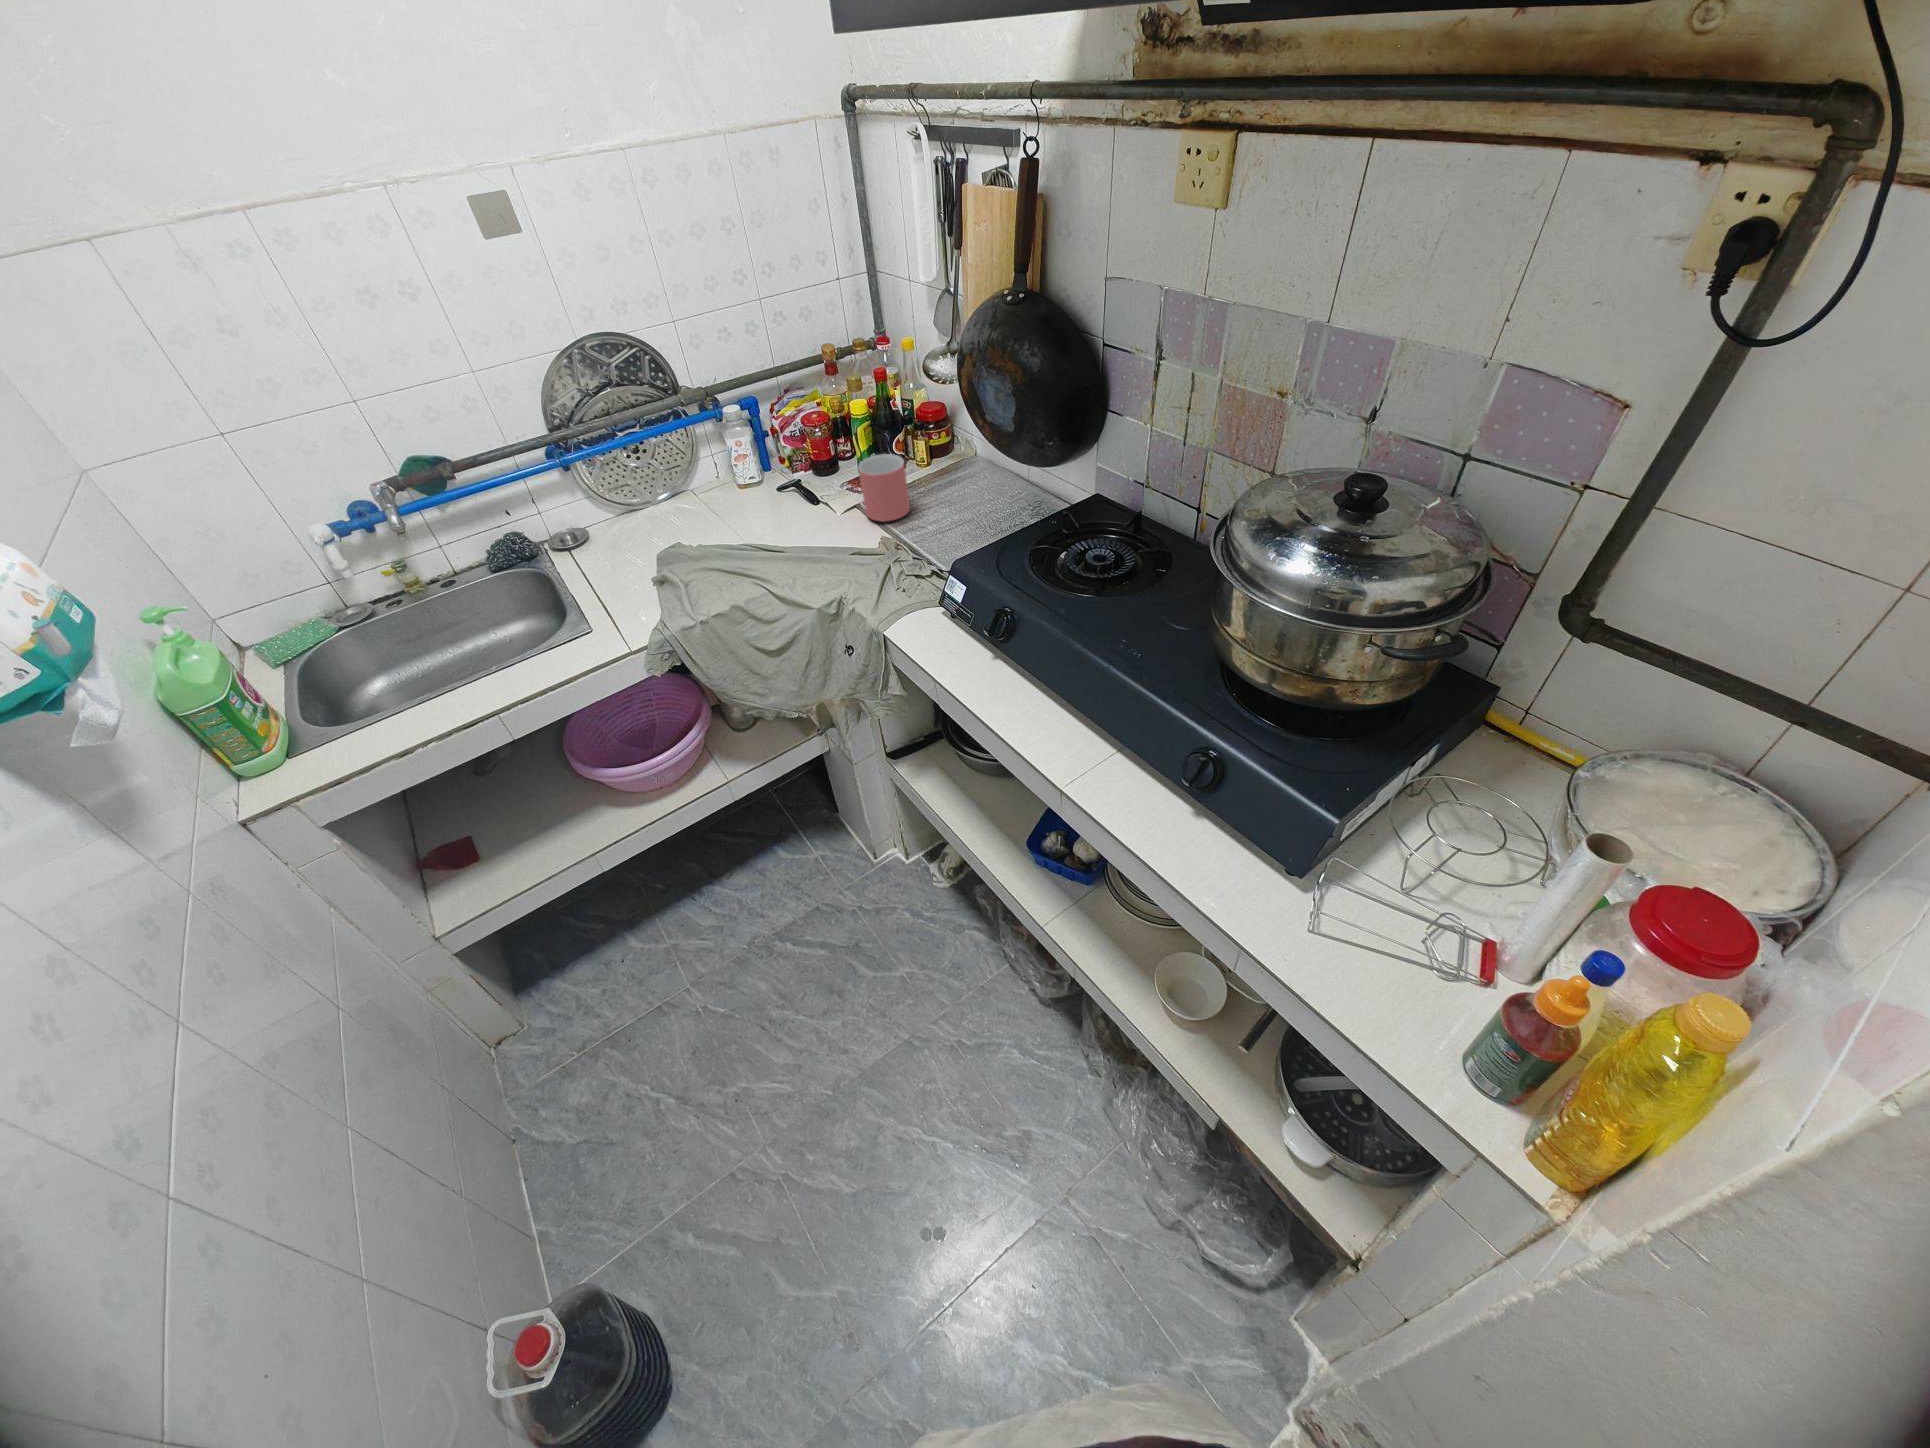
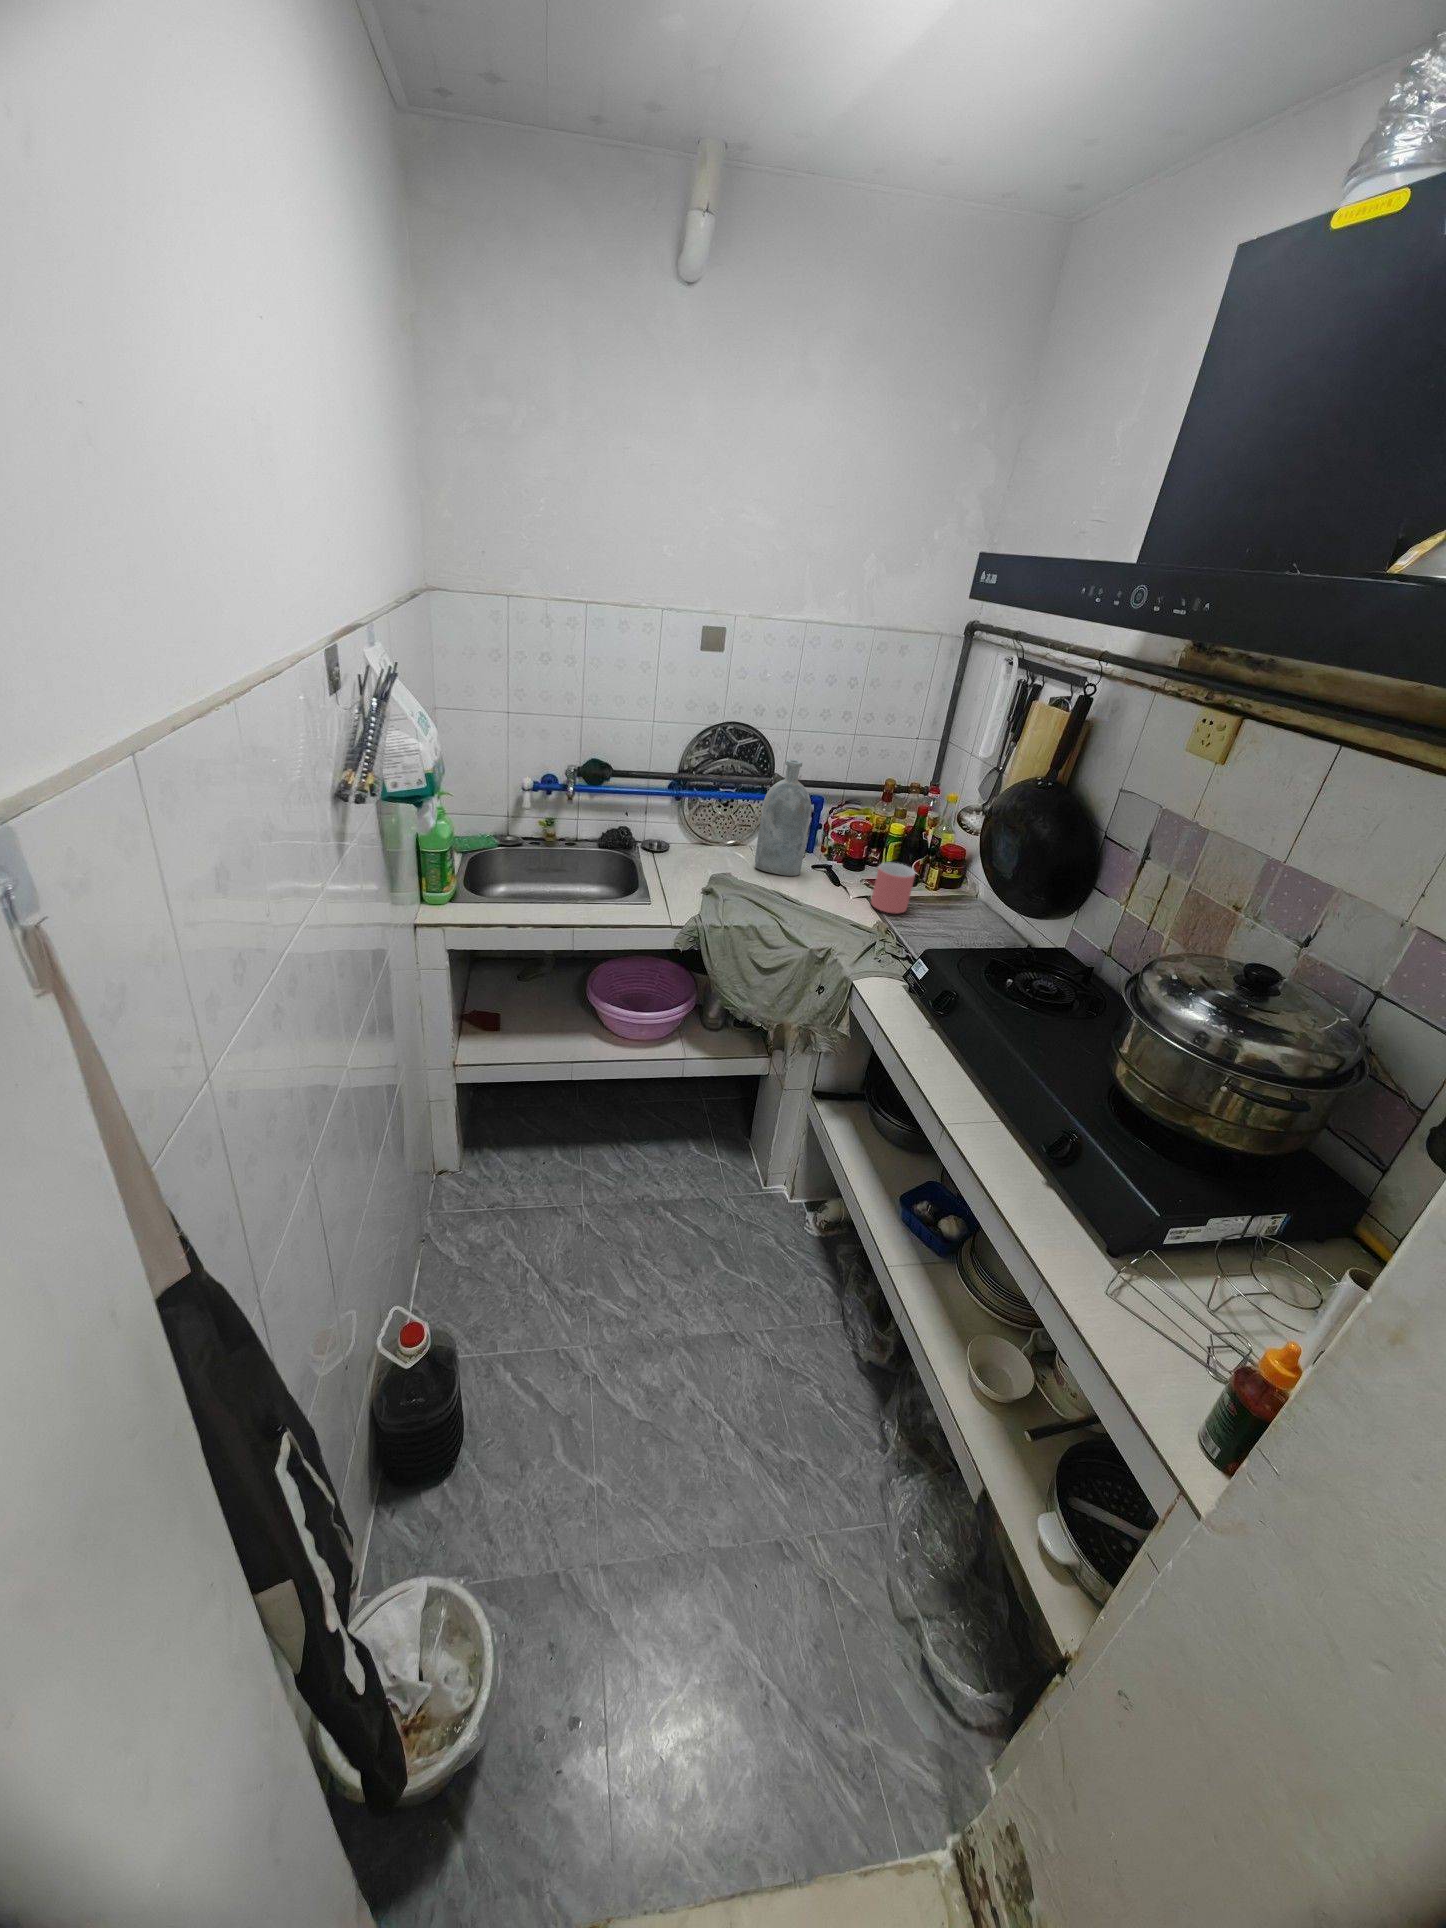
bottle: none [680,361,769,521] -> present [755,759,811,876]

